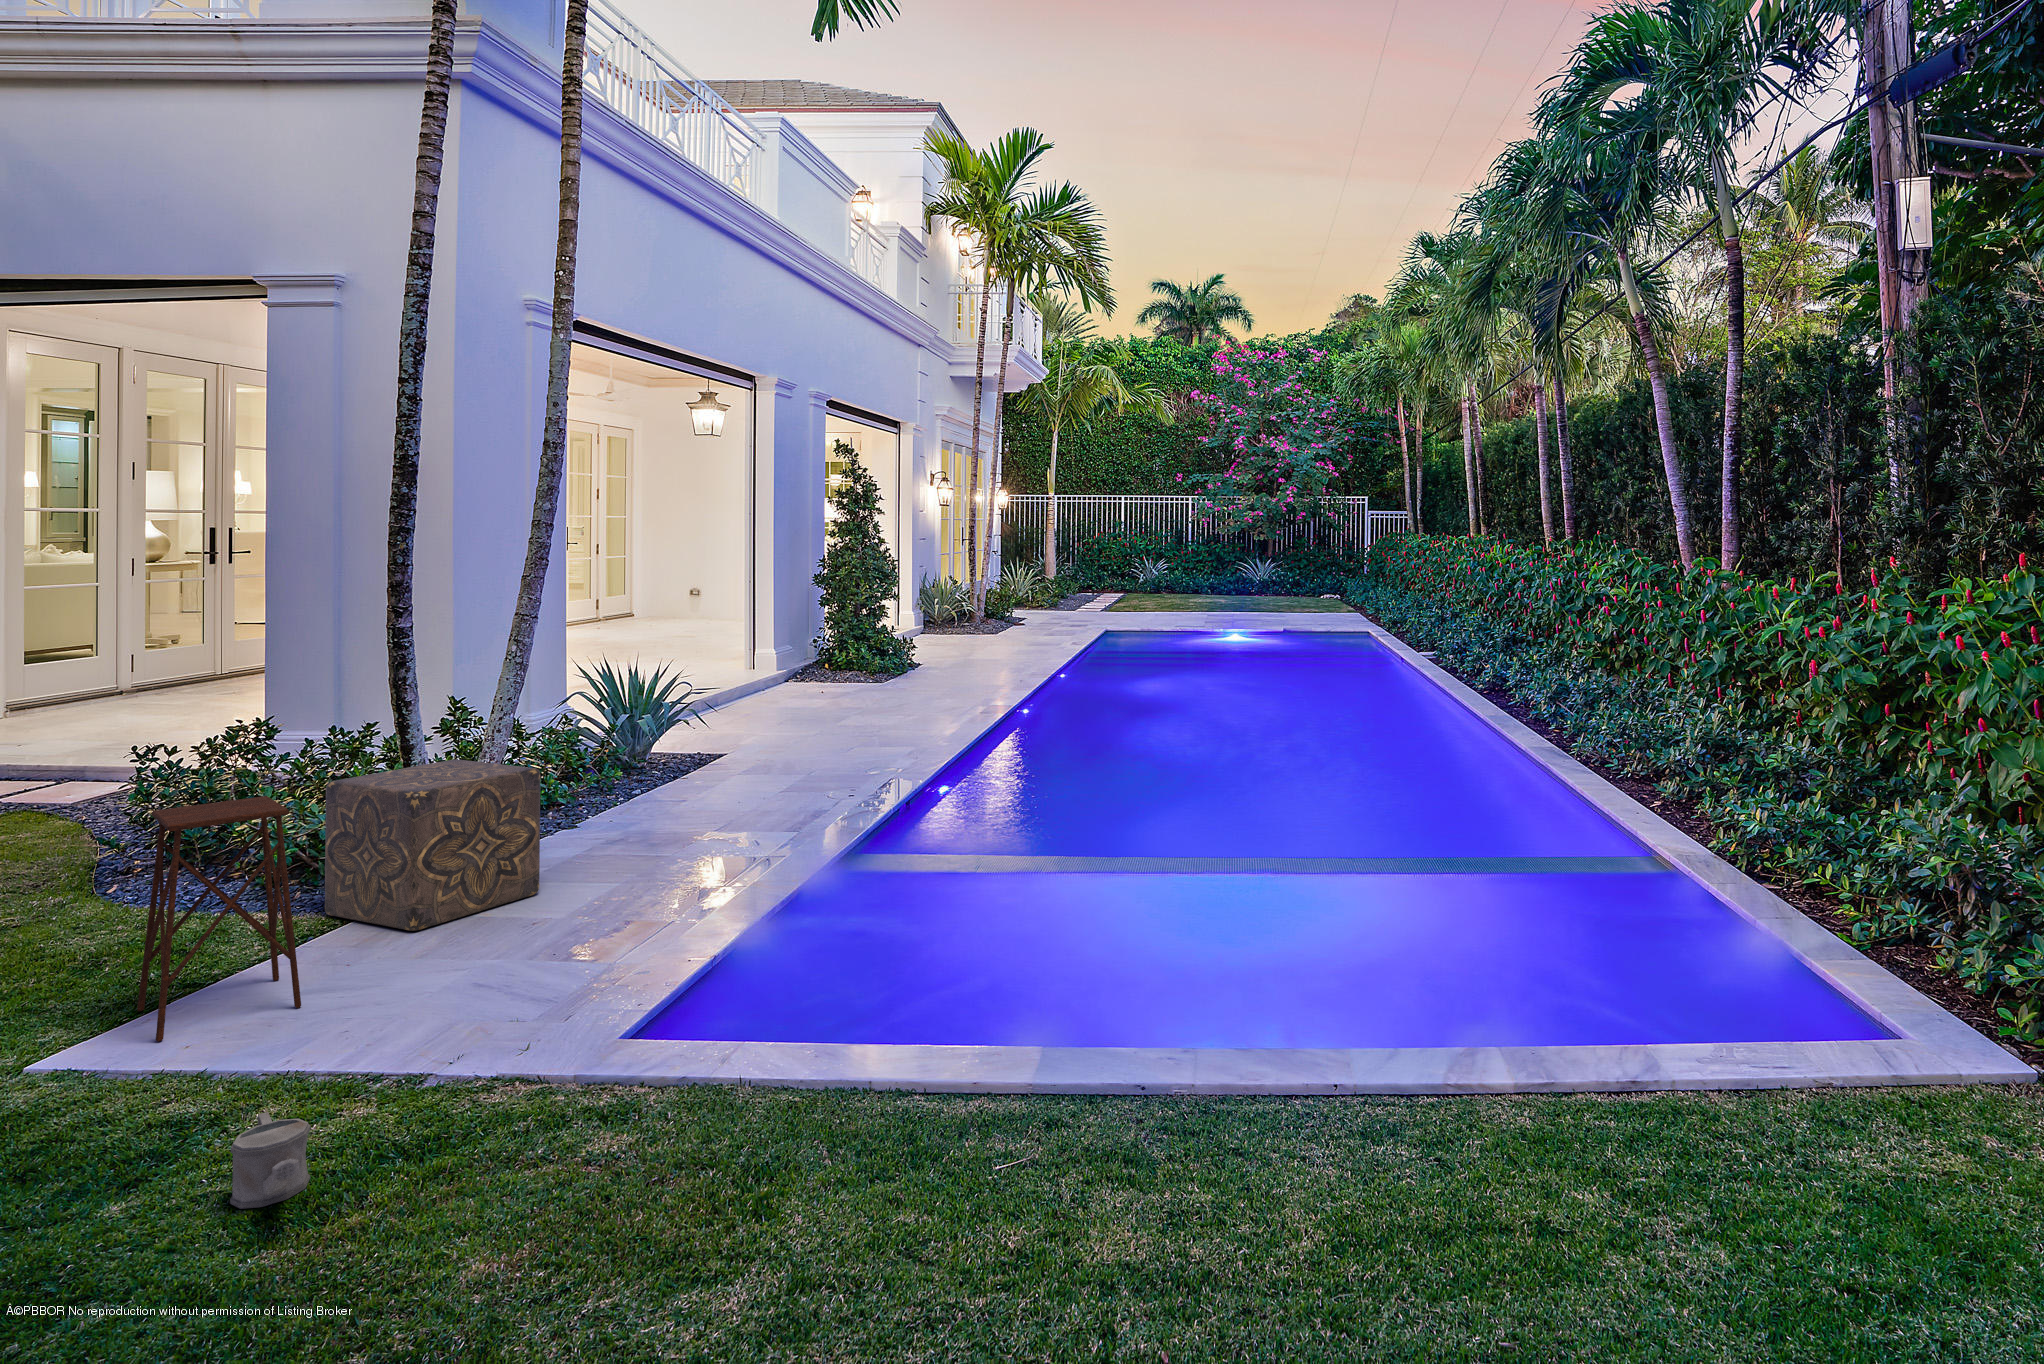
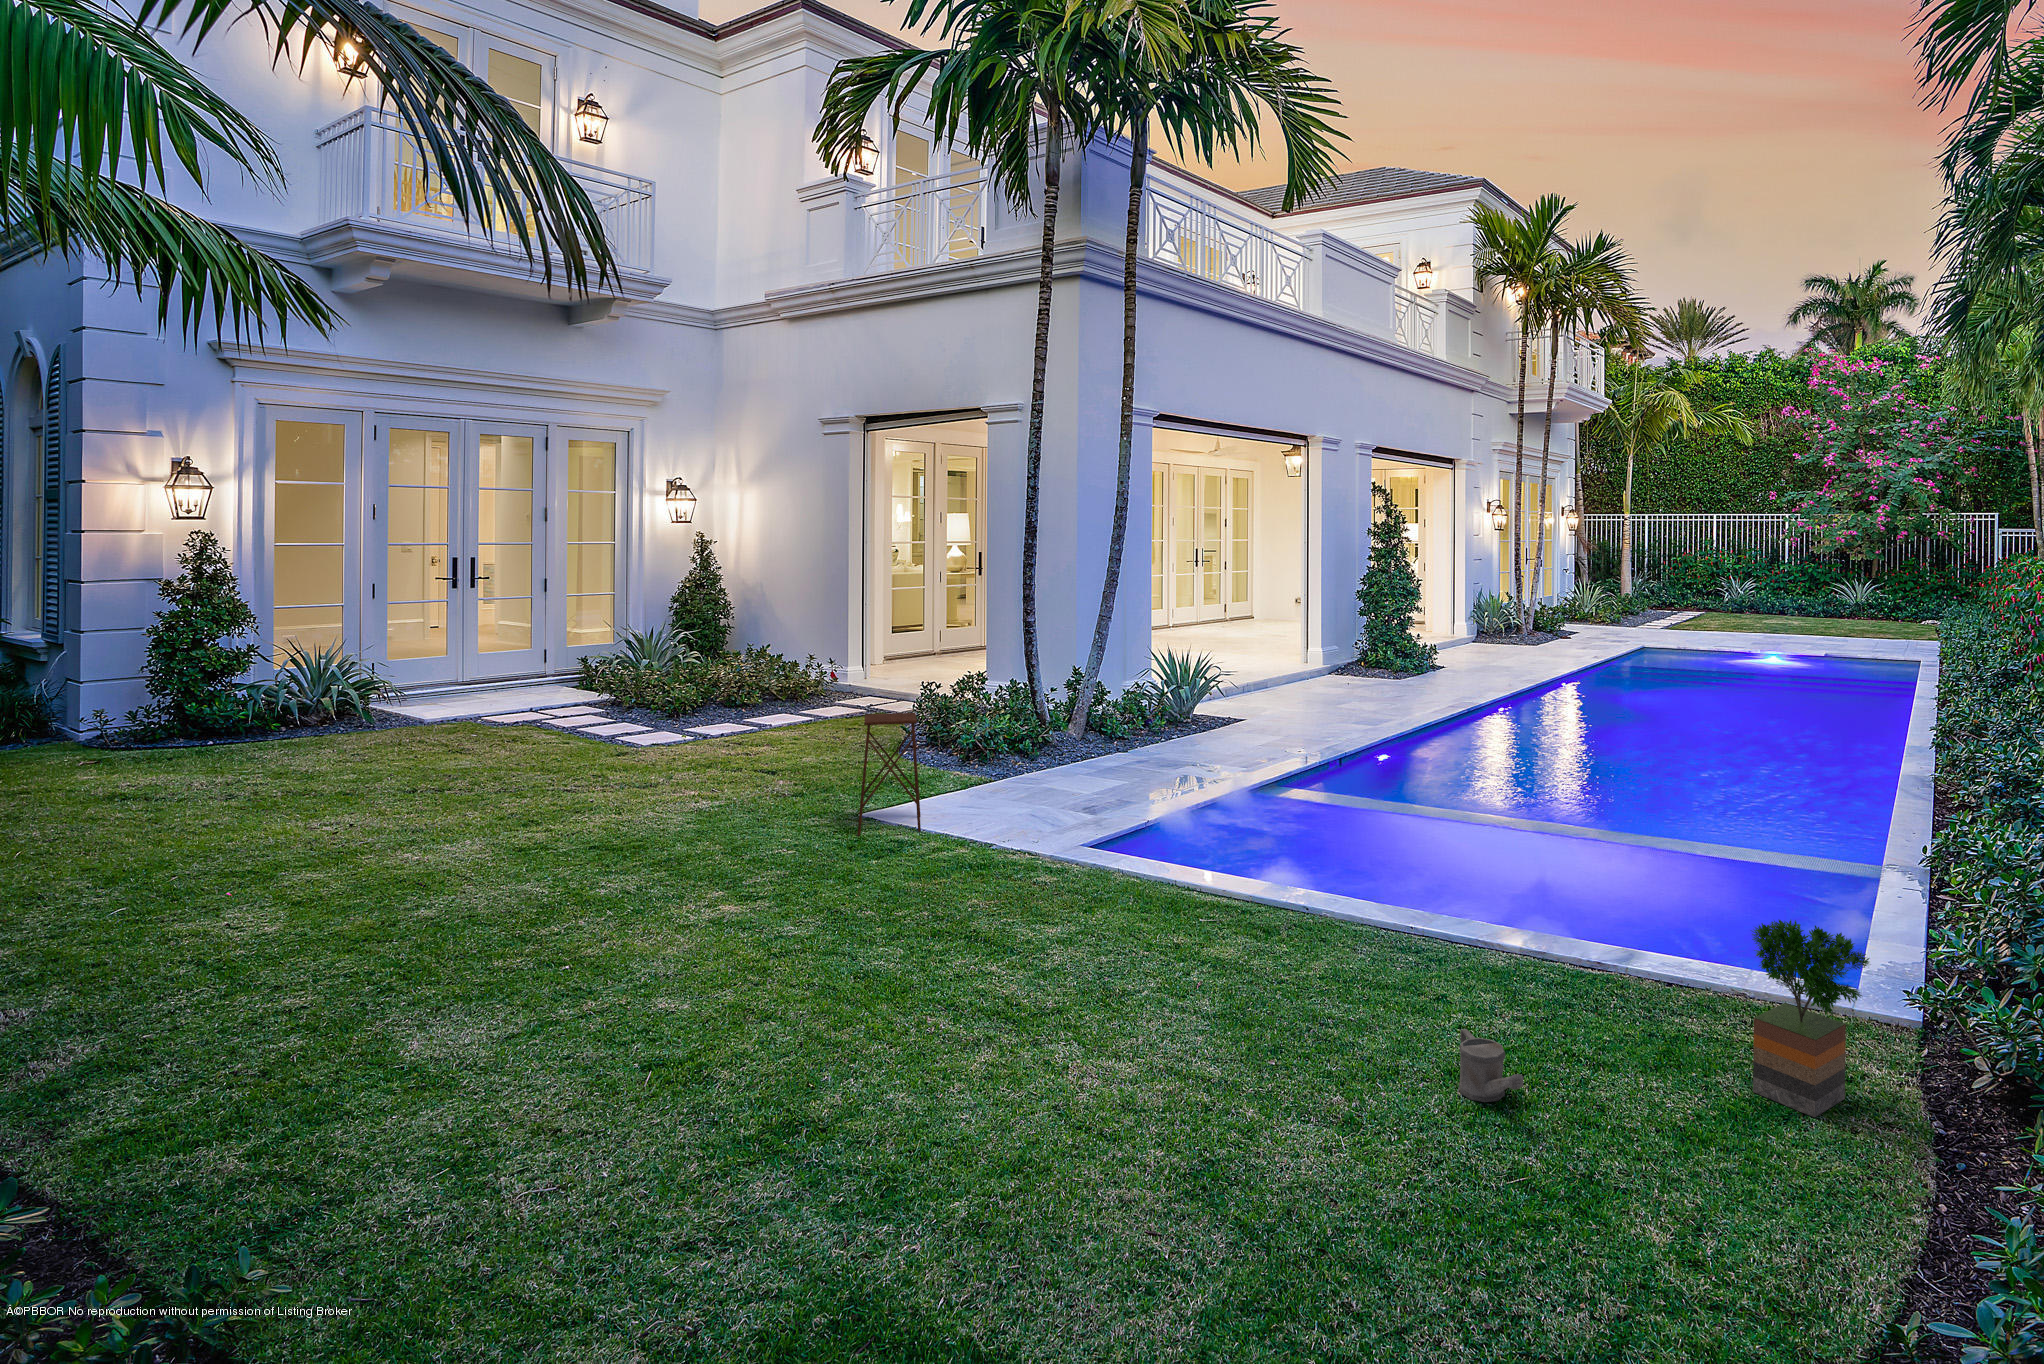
ottoman: present [325,759,540,931] -> none [960,705,1066,804]
potted tree: none [1761,904,1912,1129] -> present [1752,920,1870,1117]
watering can: present [230,1112,310,1209] -> present [1459,1029,1523,1102]

